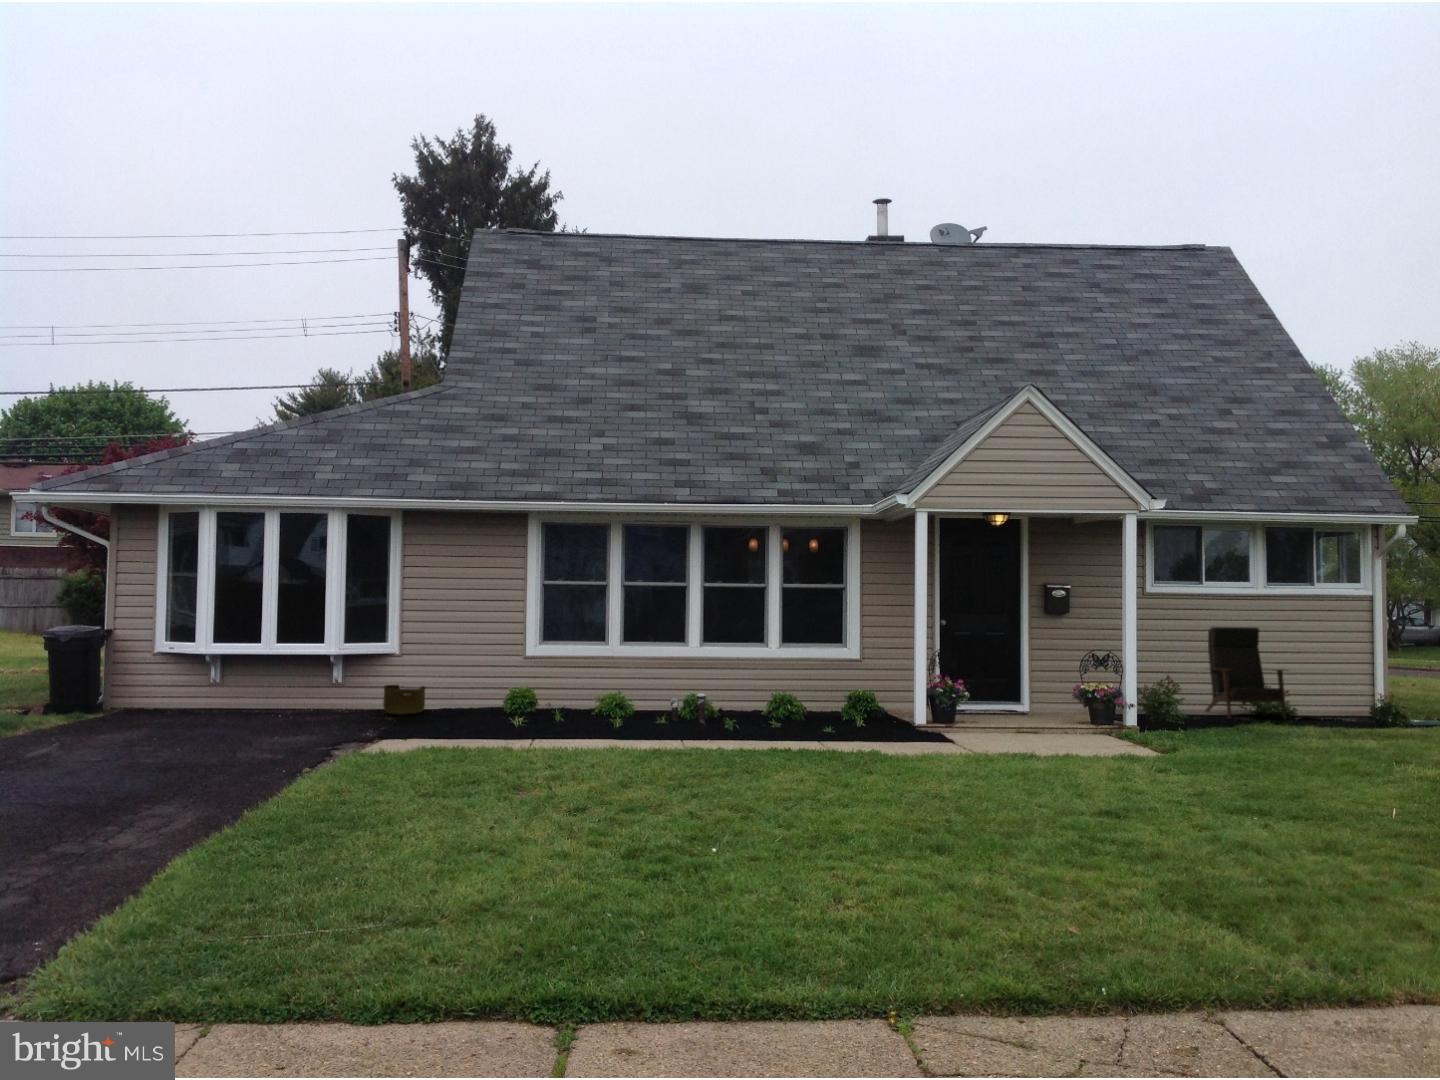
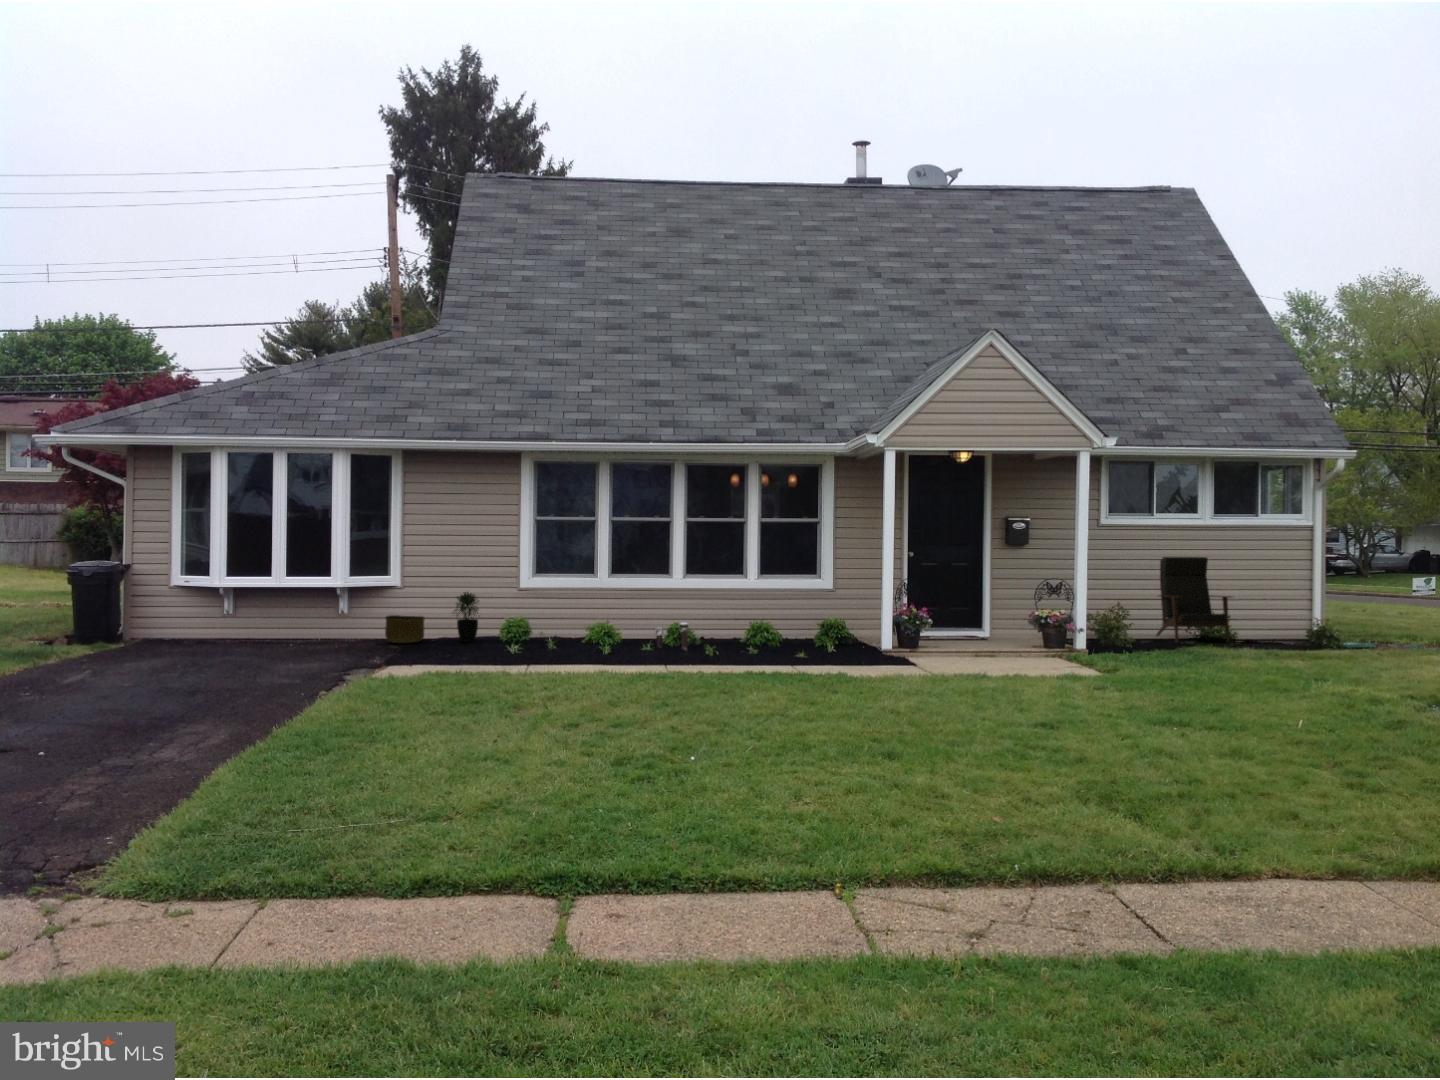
potted plant: none [454,659,486,714] -> present [452,592,479,642]

